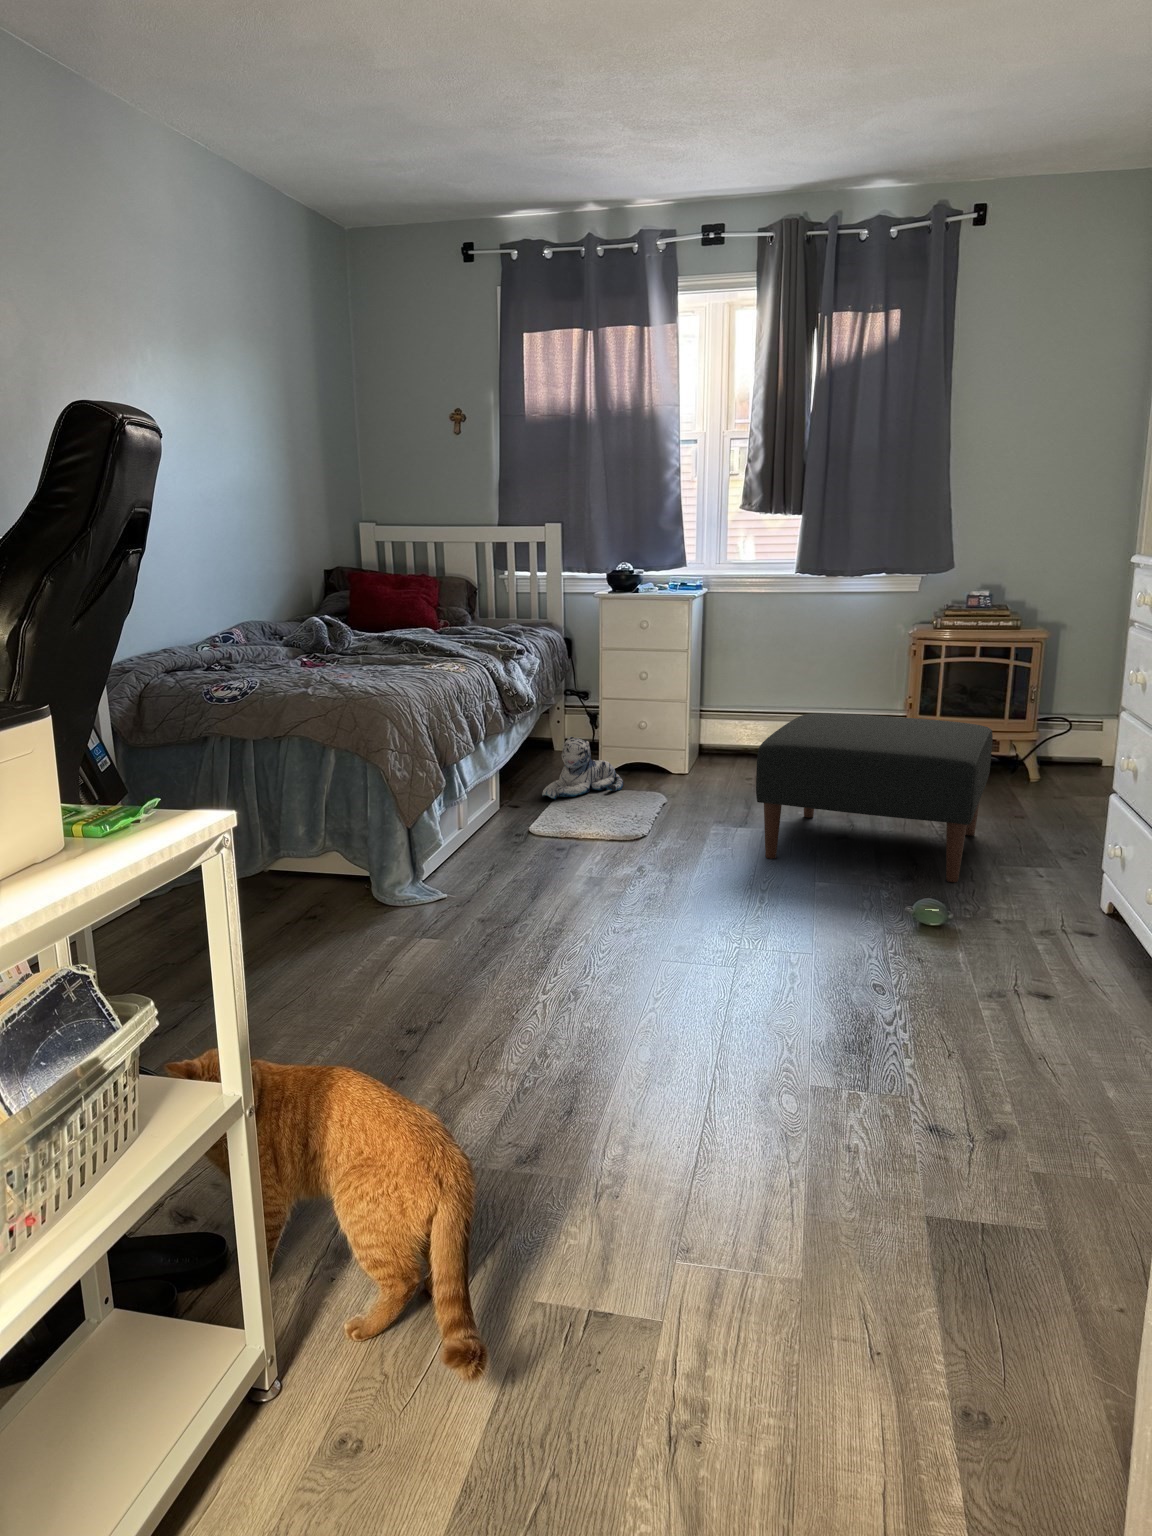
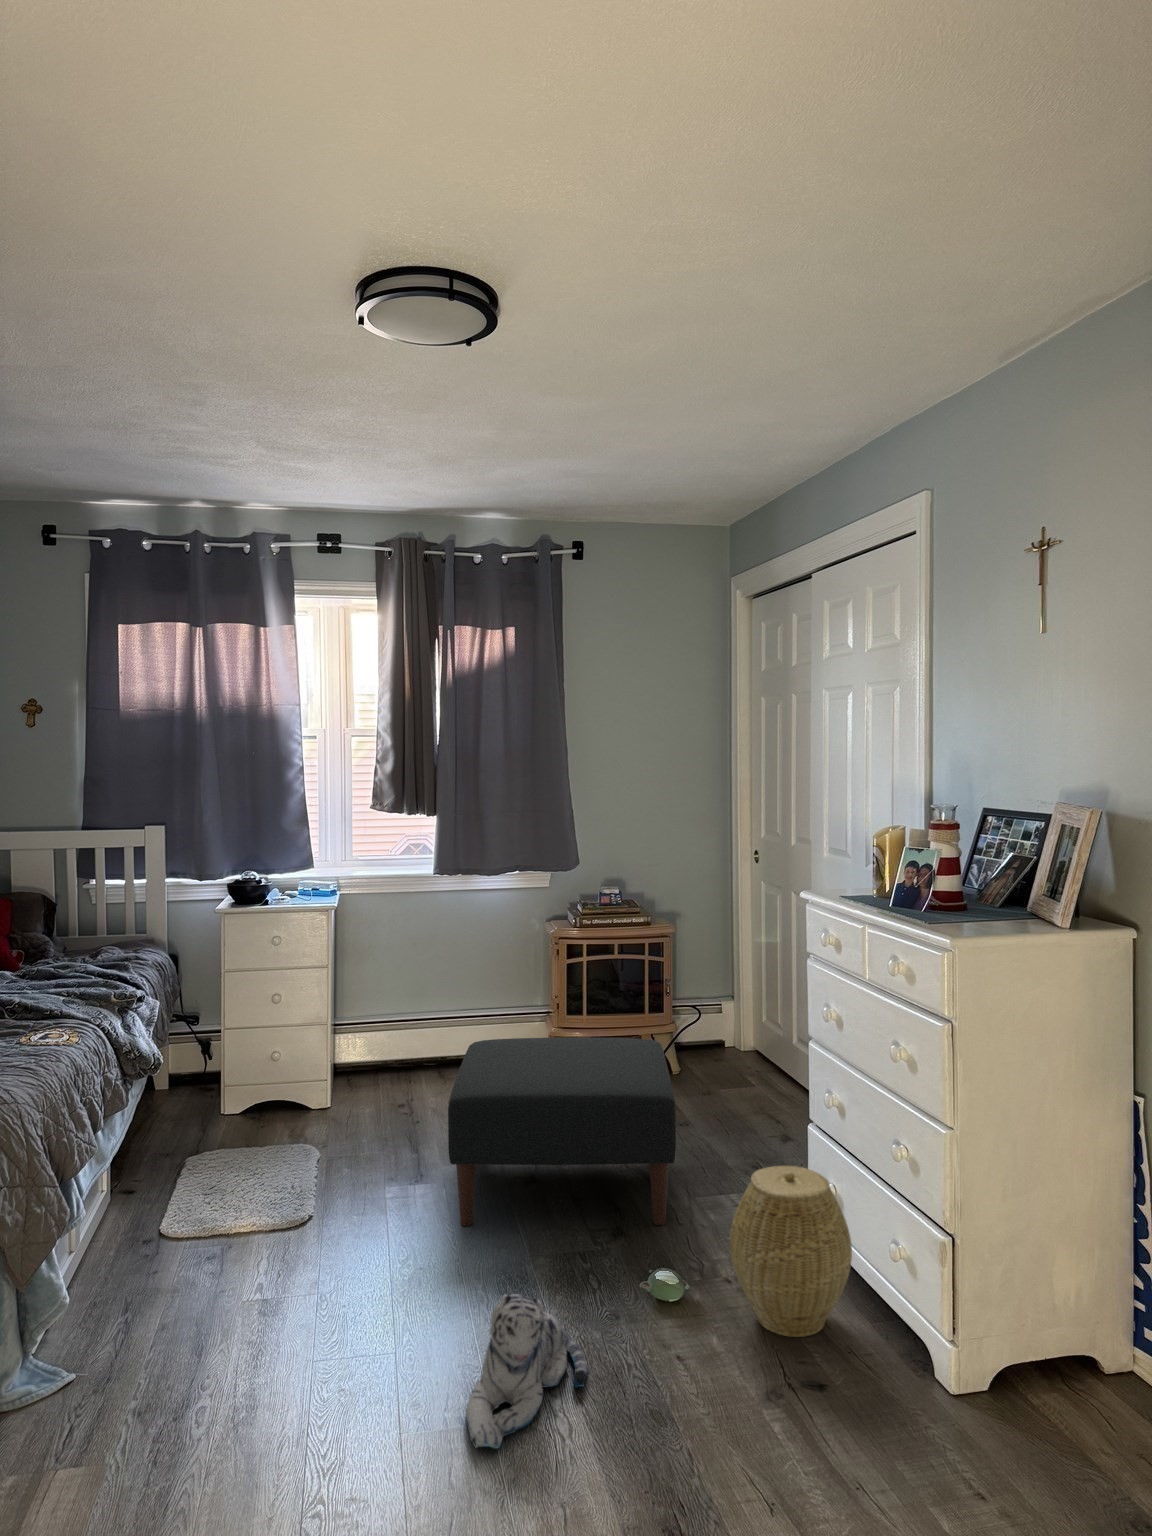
plush toy: present [542,737,624,799] -> present [466,1294,587,1449]
woven basket: none [992,820,1121,973] -> present [730,1166,852,1337]

